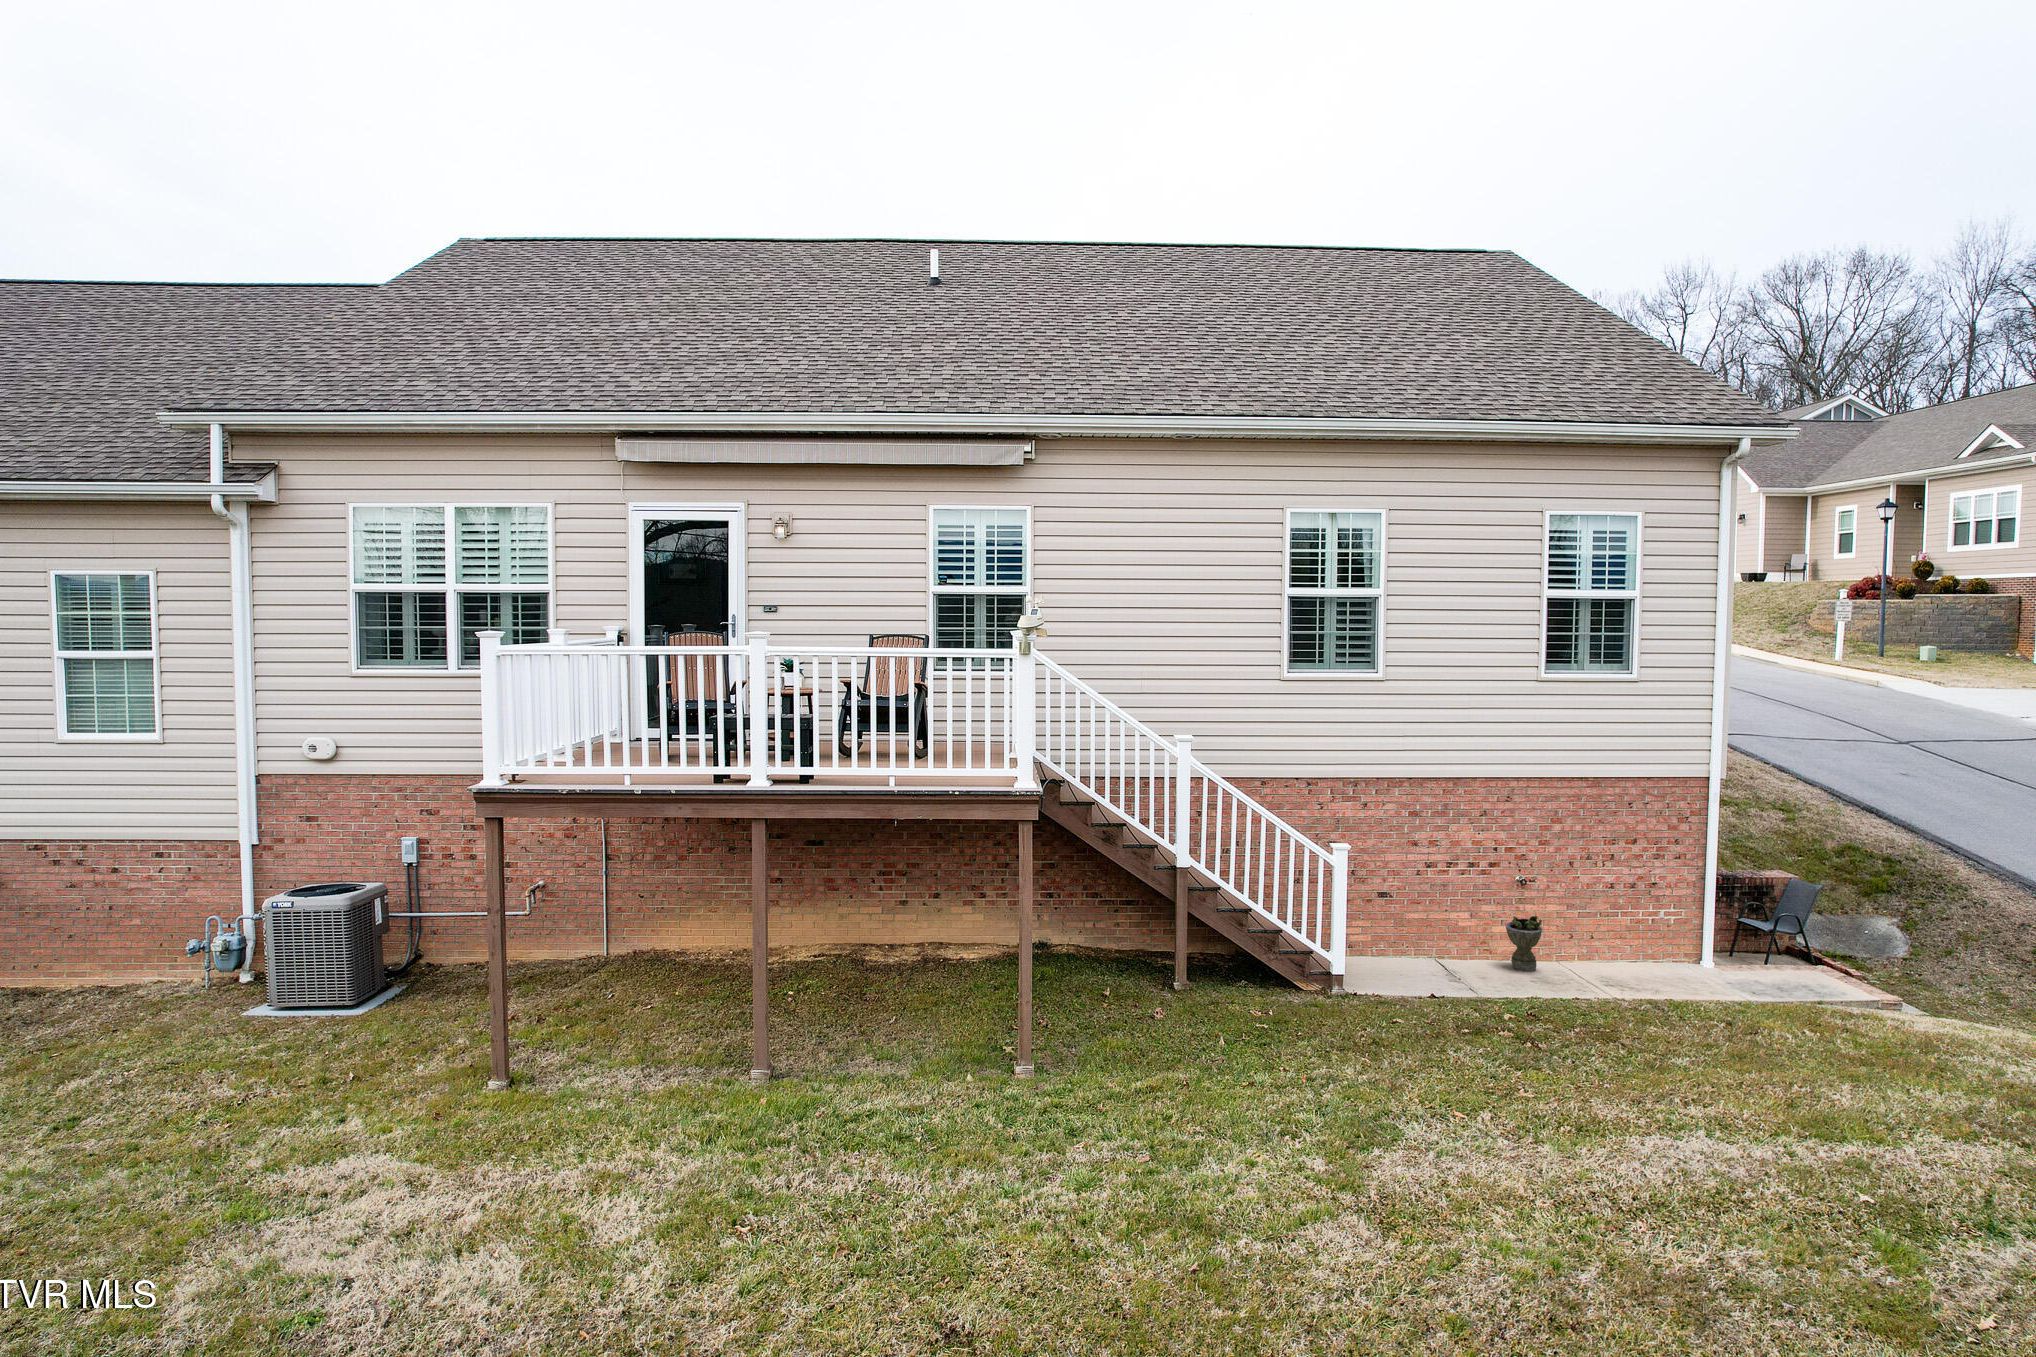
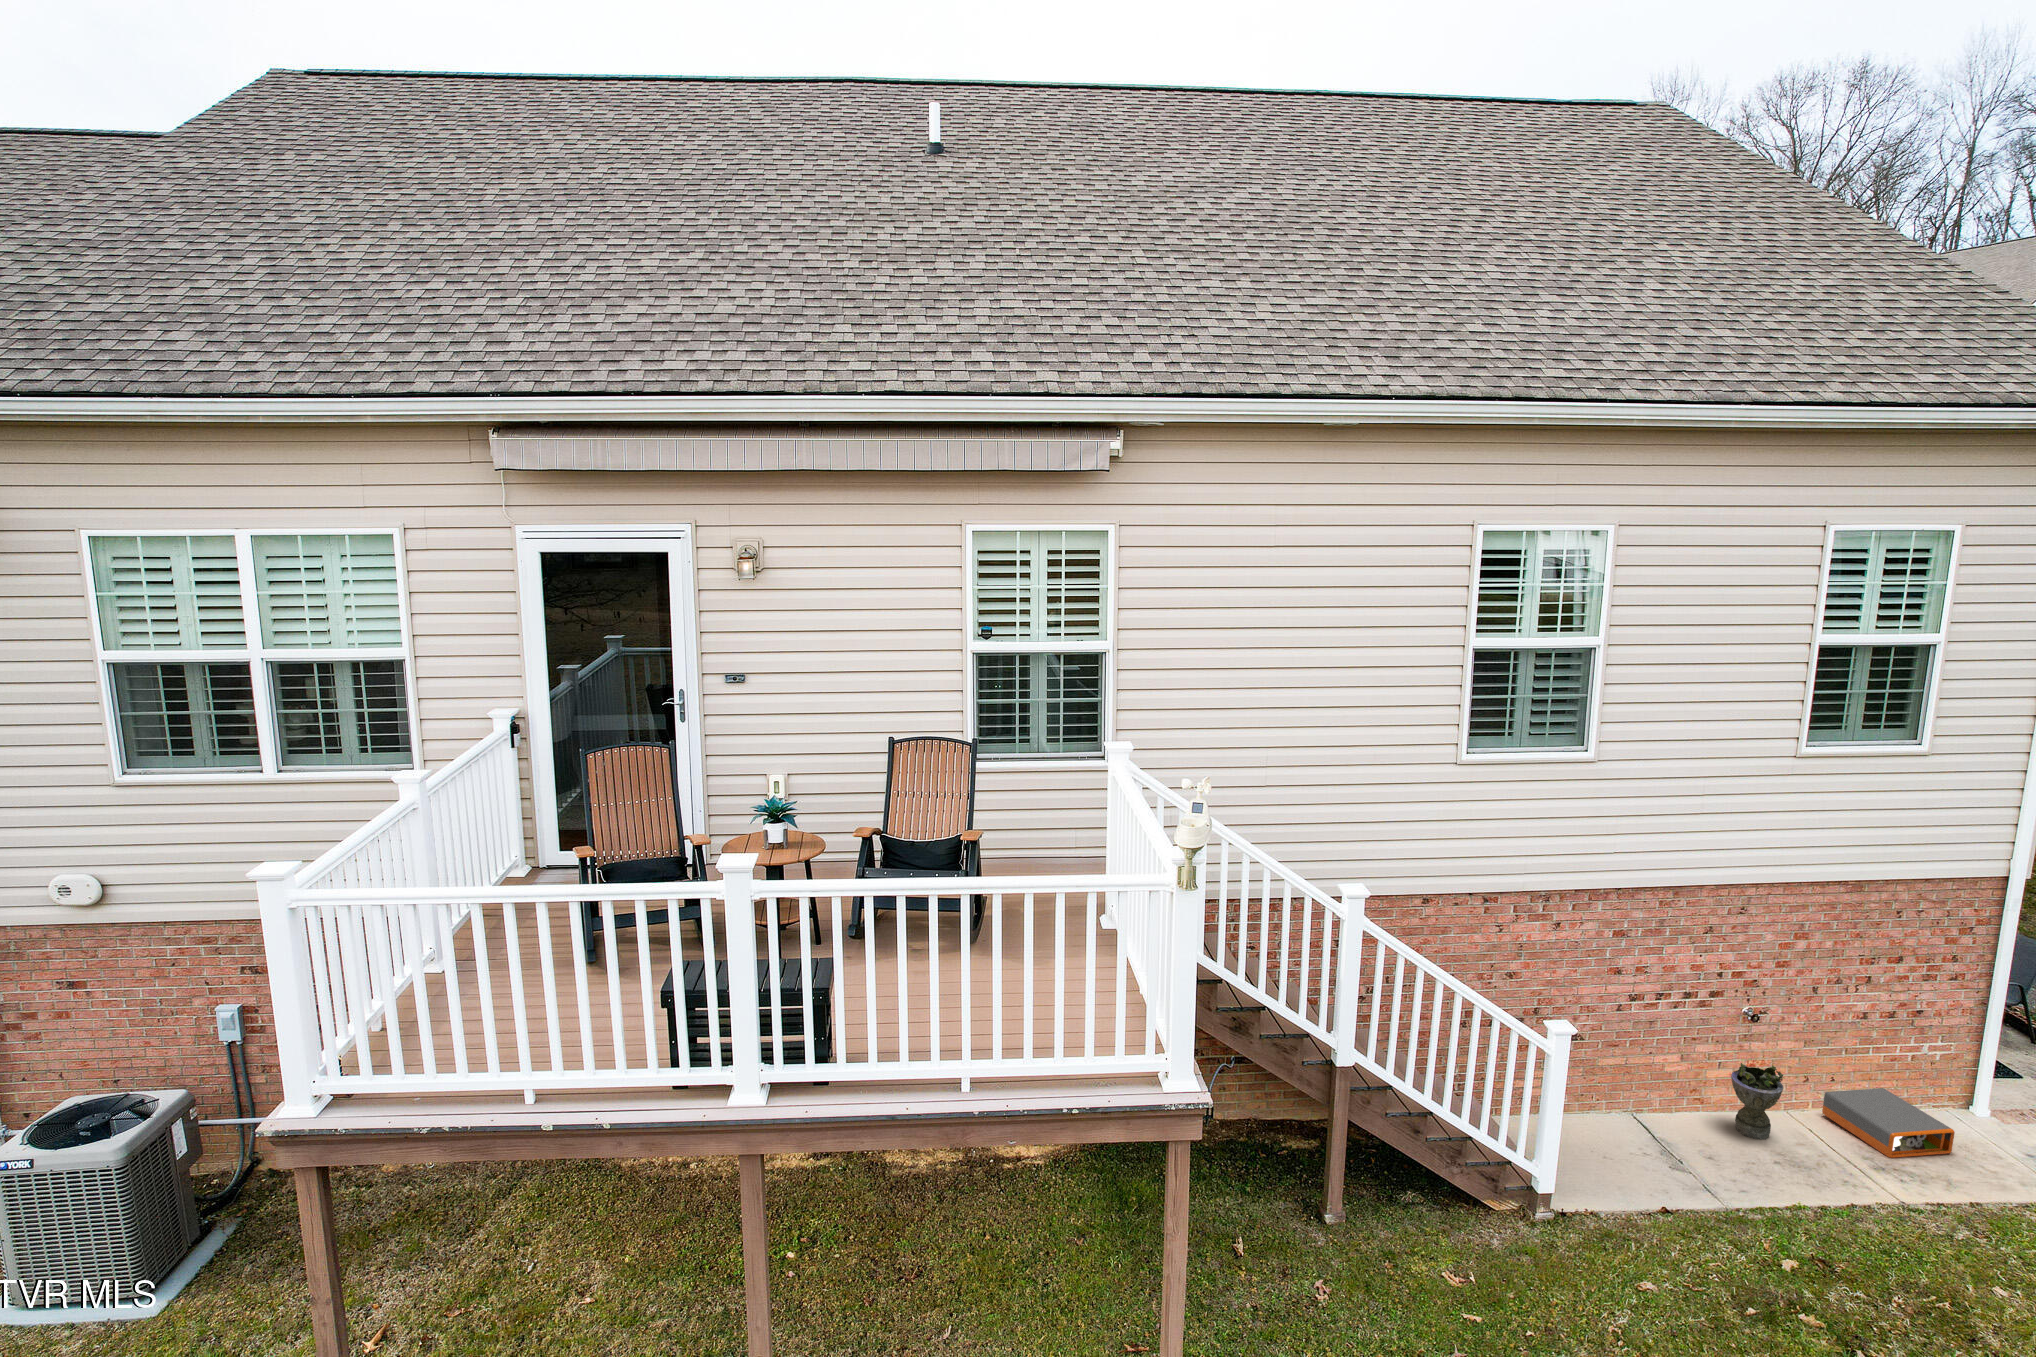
storage box: none [1584,943,1674,982] -> present [1822,1088,1955,1158]

